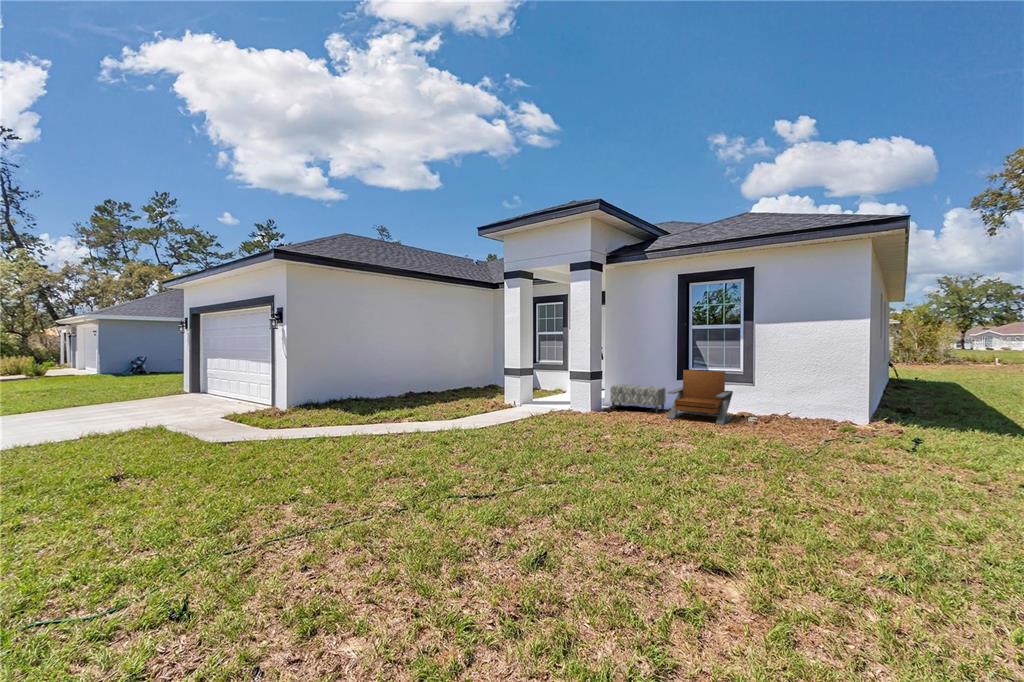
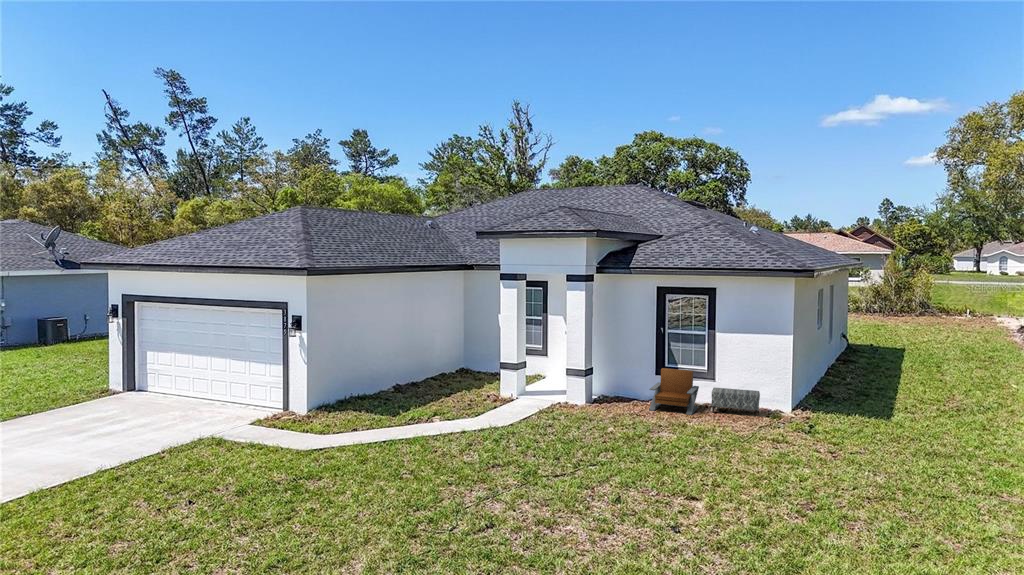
bench: present [611,384,665,414] -> present [712,388,760,416]

